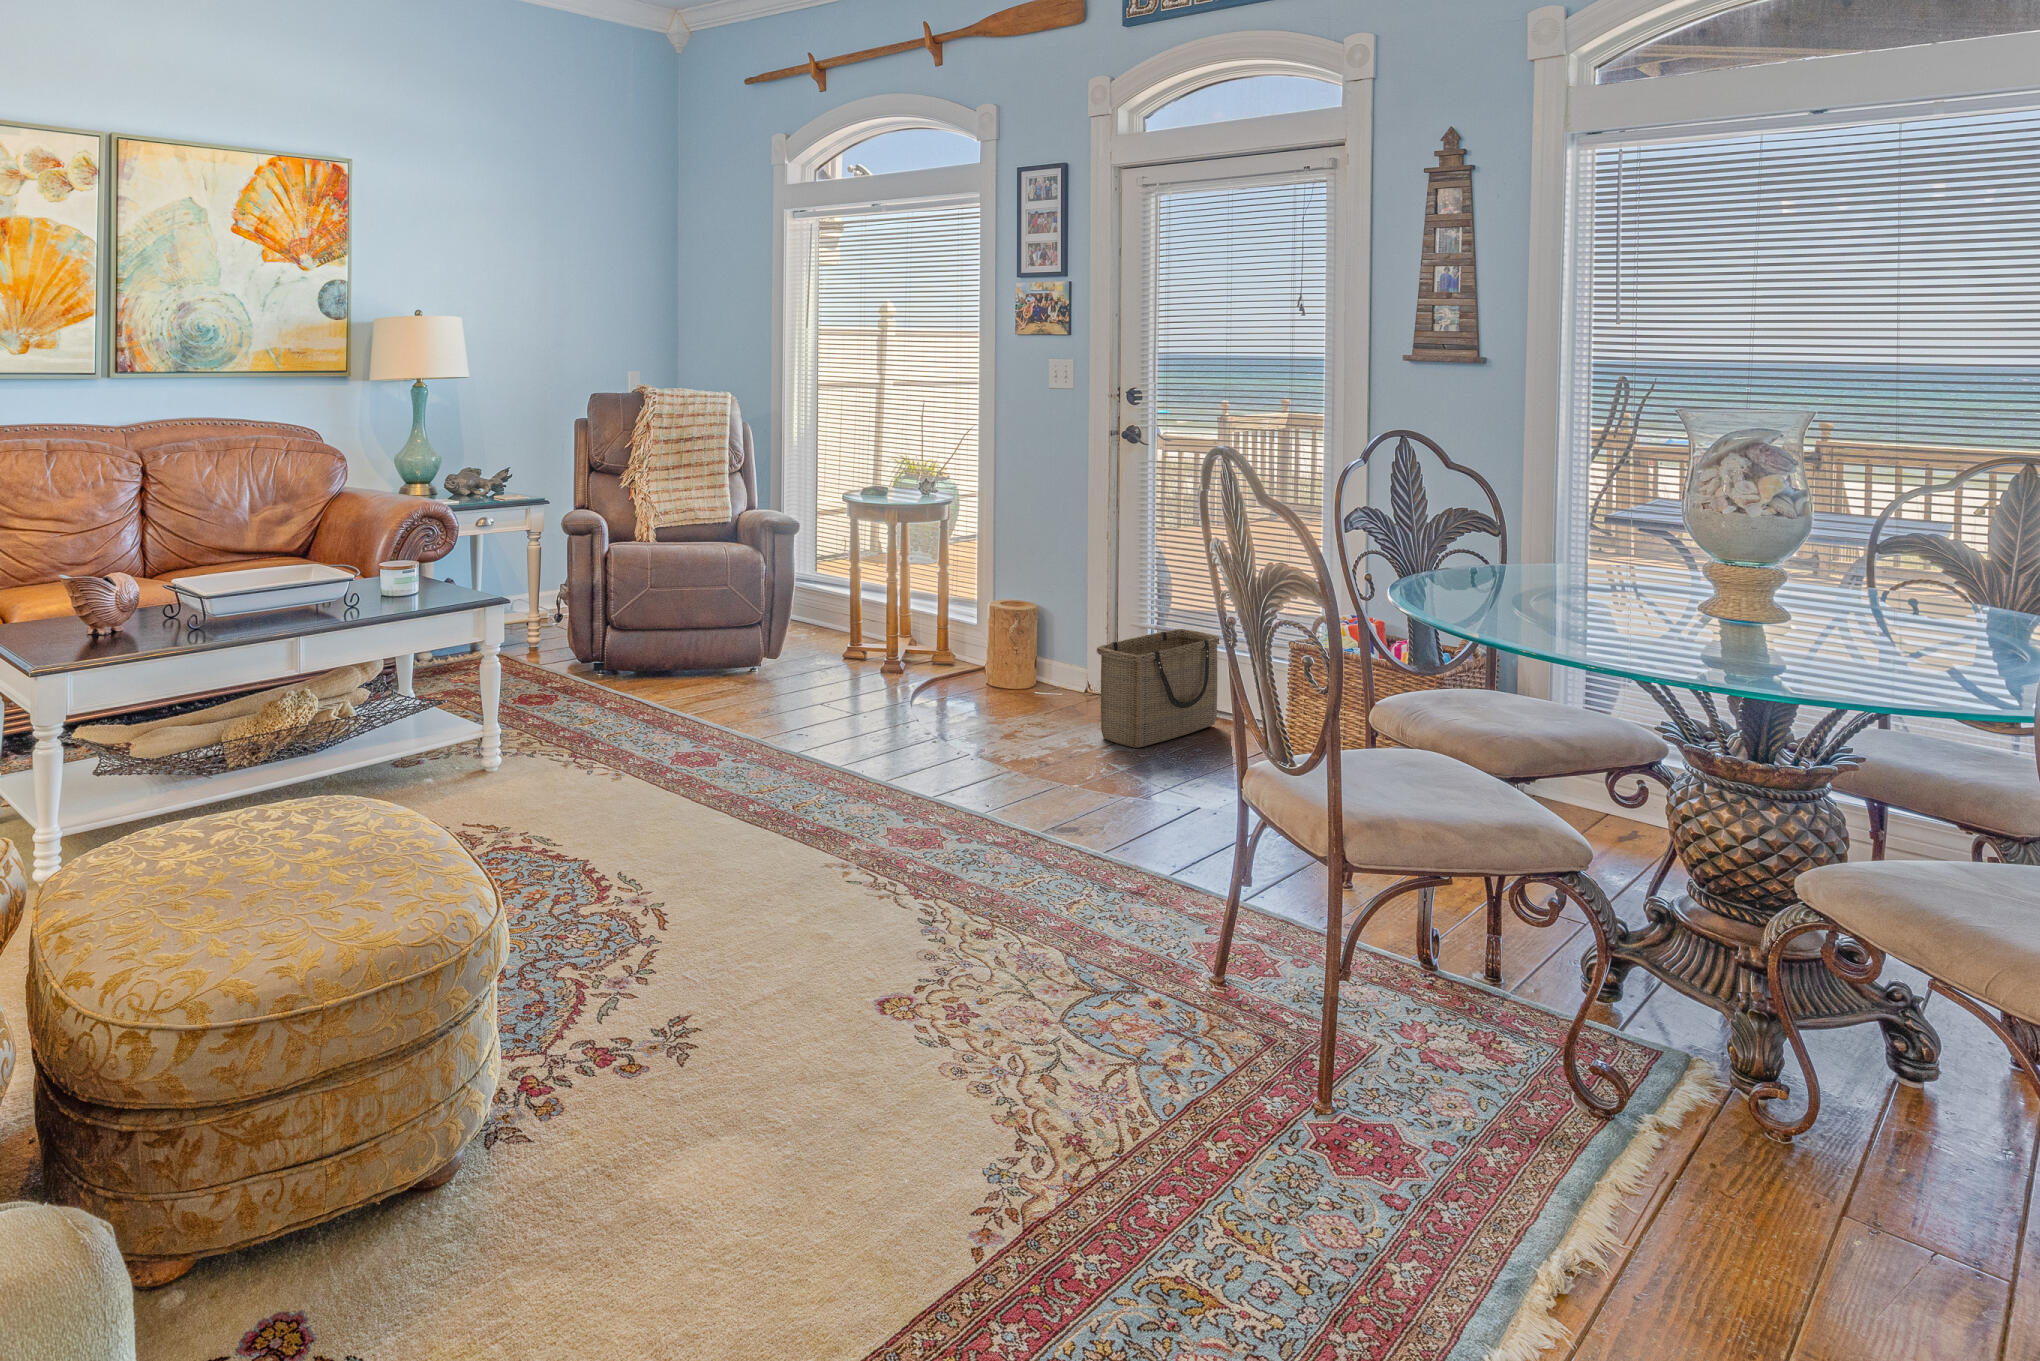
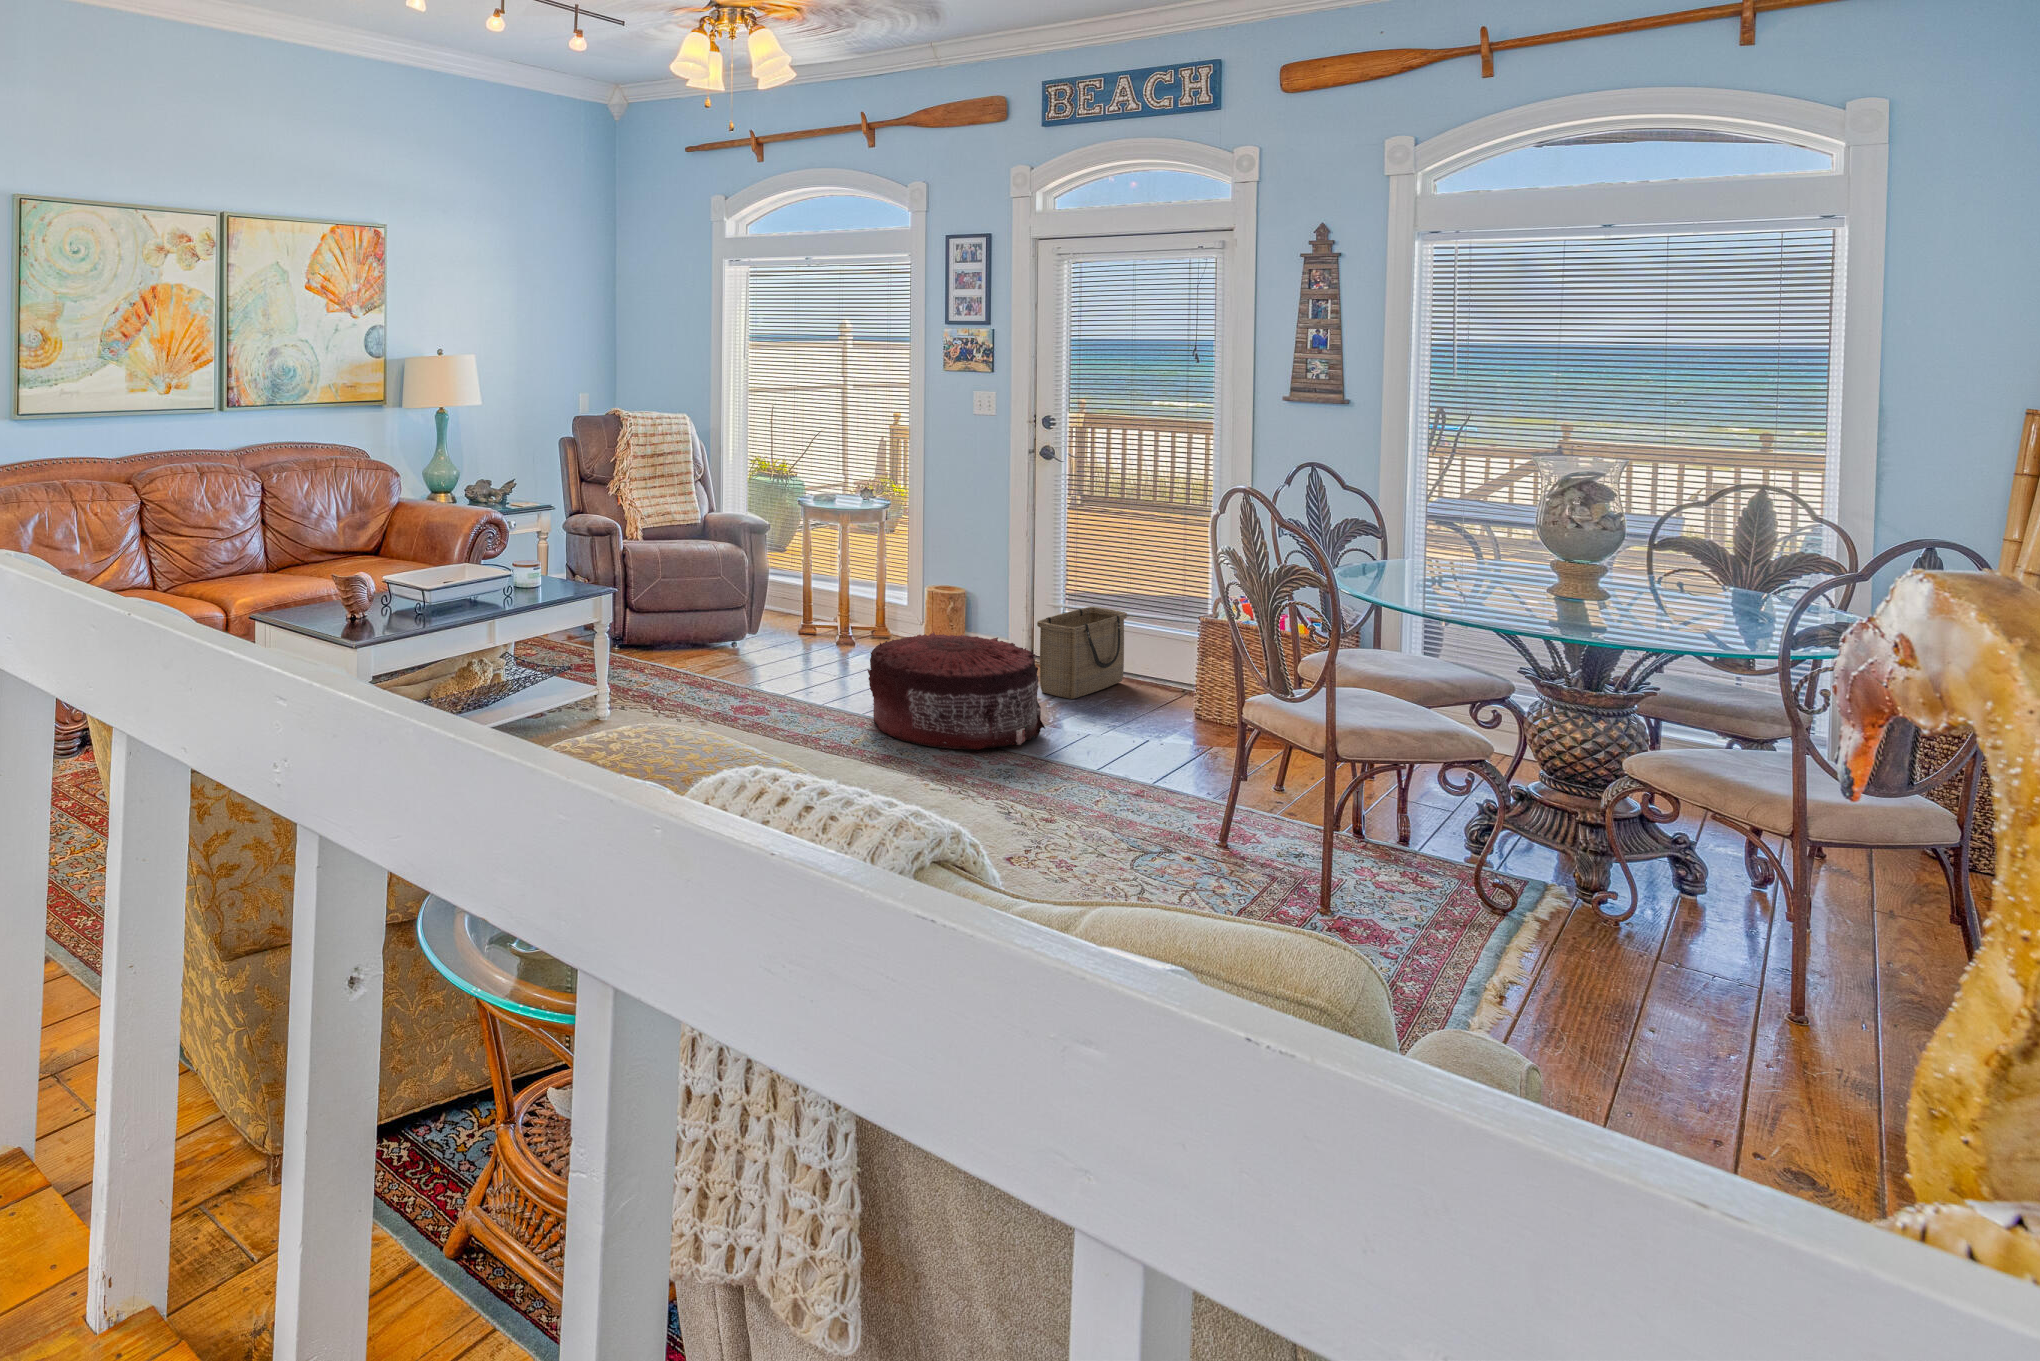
pouf: none [844,659,1069,821] -> present [867,632,1045,750]

